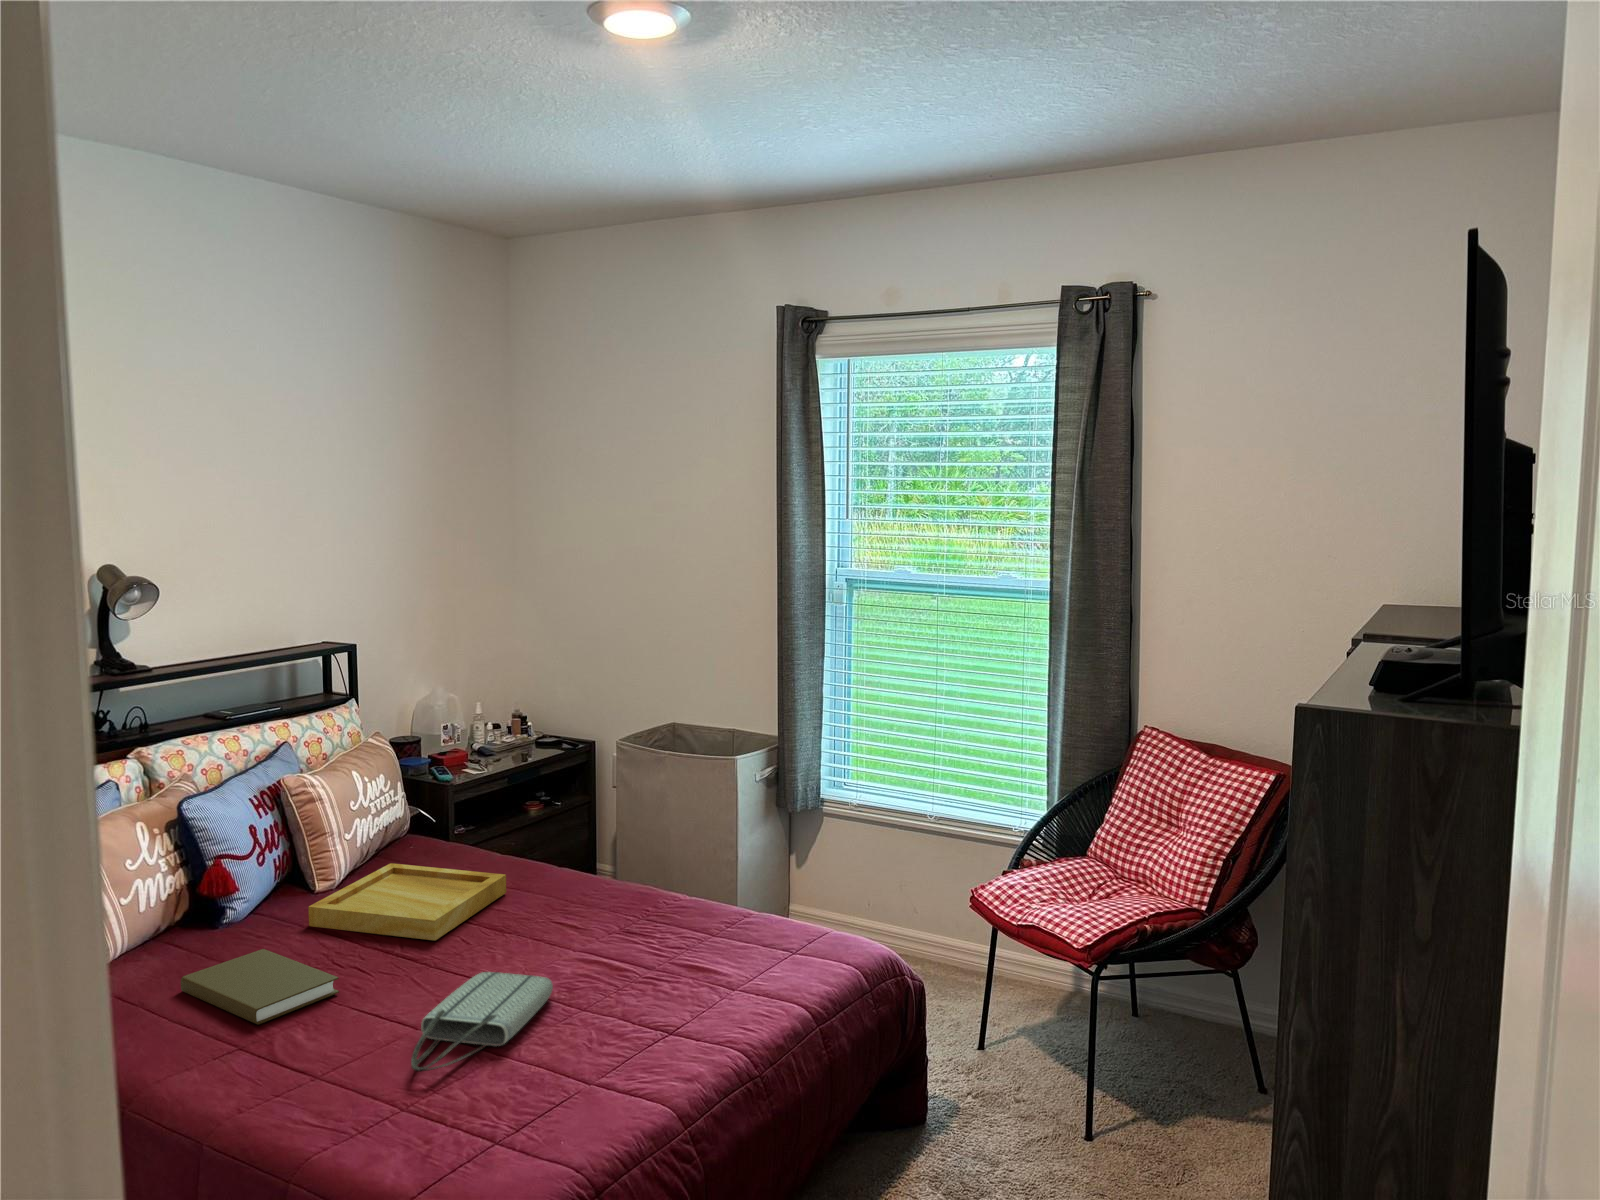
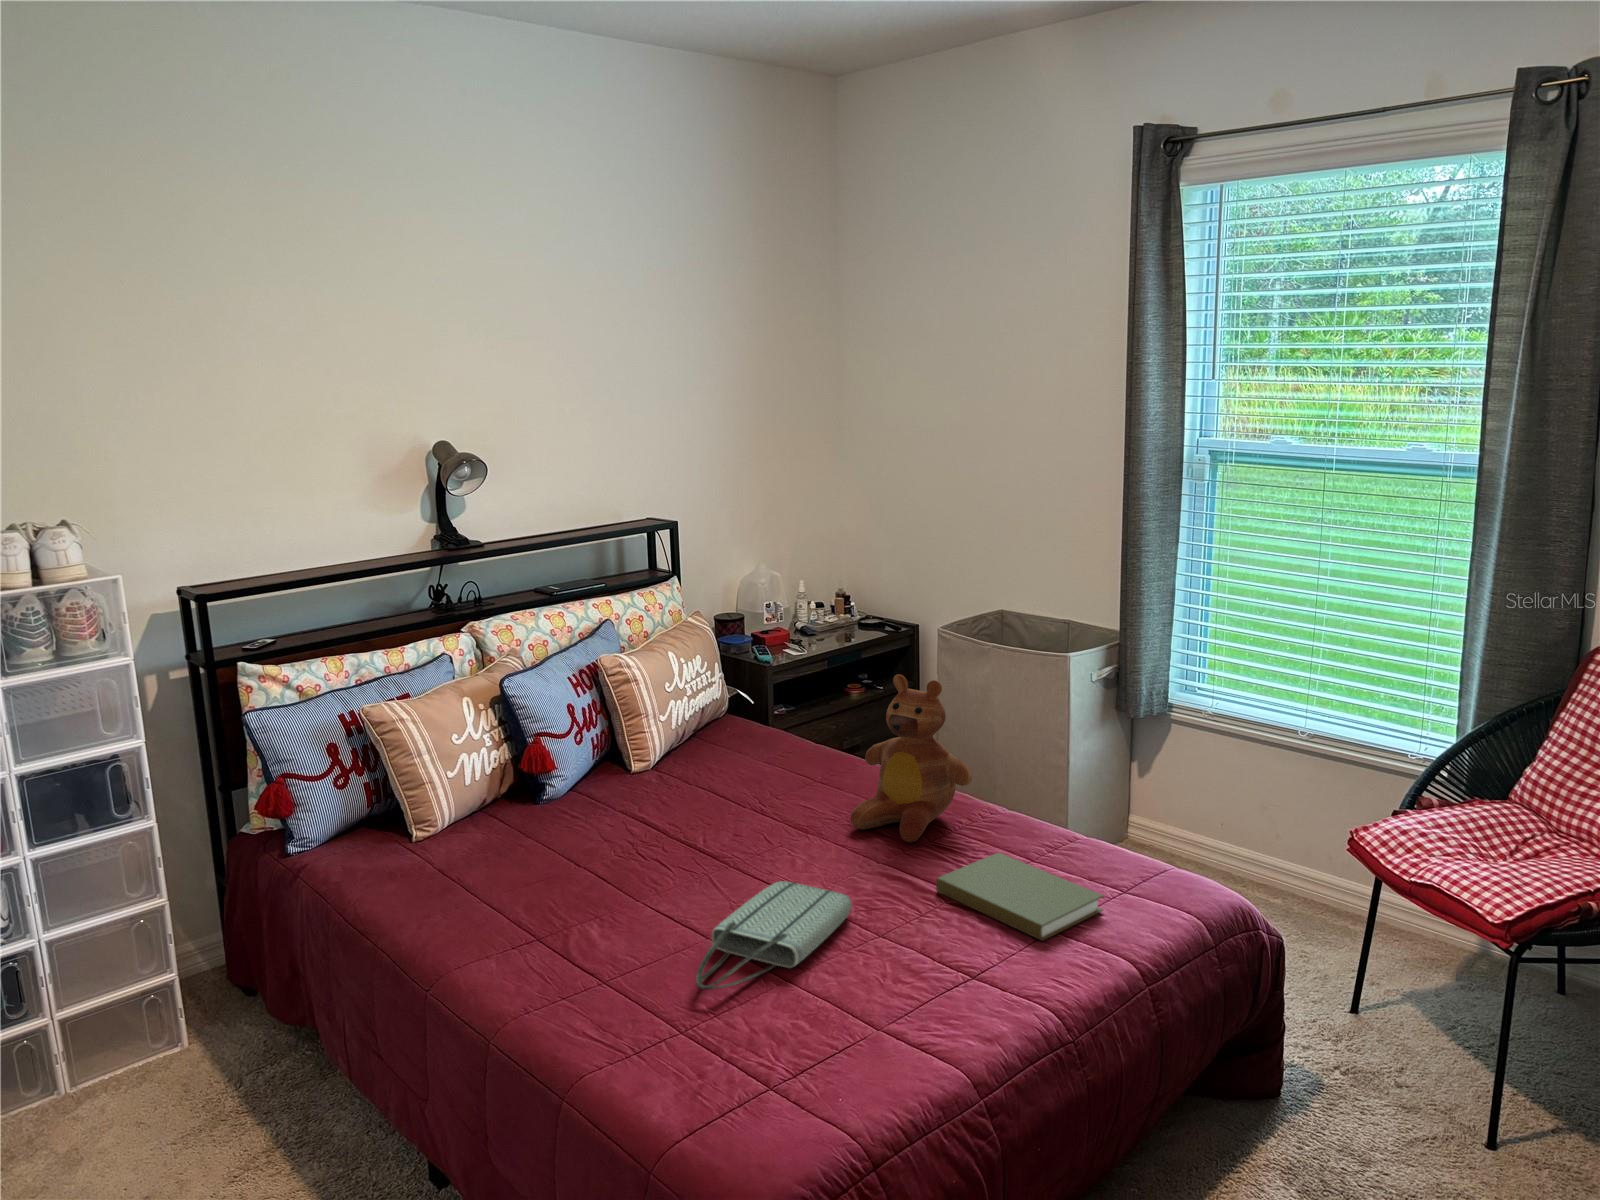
teddy bear: none [543,777,655,931] -> present [851,674,972,842]
tray: present [308,863,506,940] -> none [620,749,816,838]
book: present [181,949,339,1024] -> present [936,853,1103,941]

